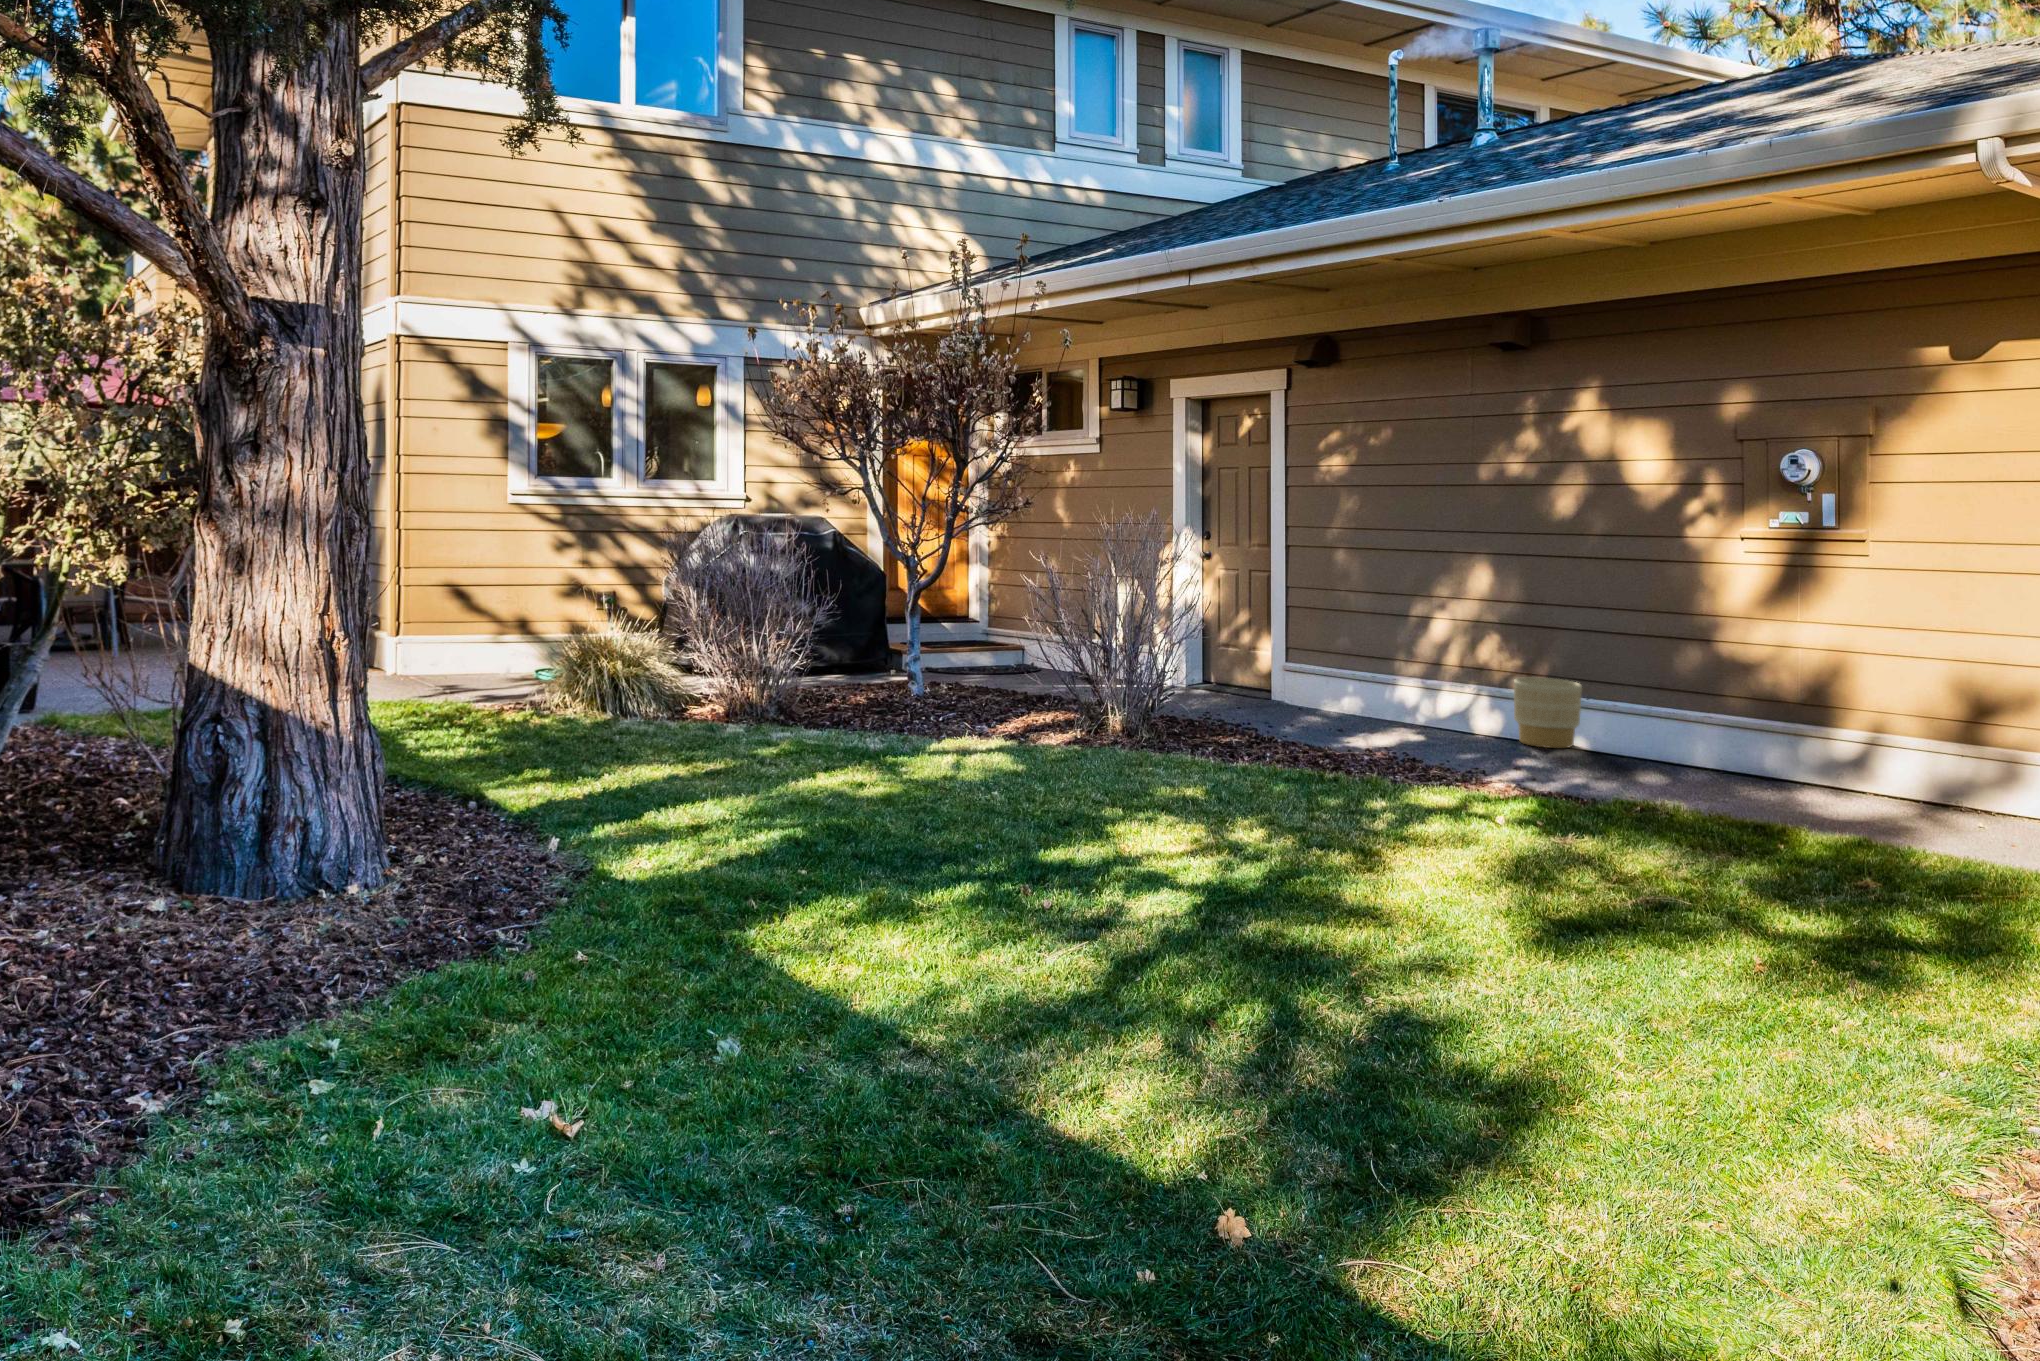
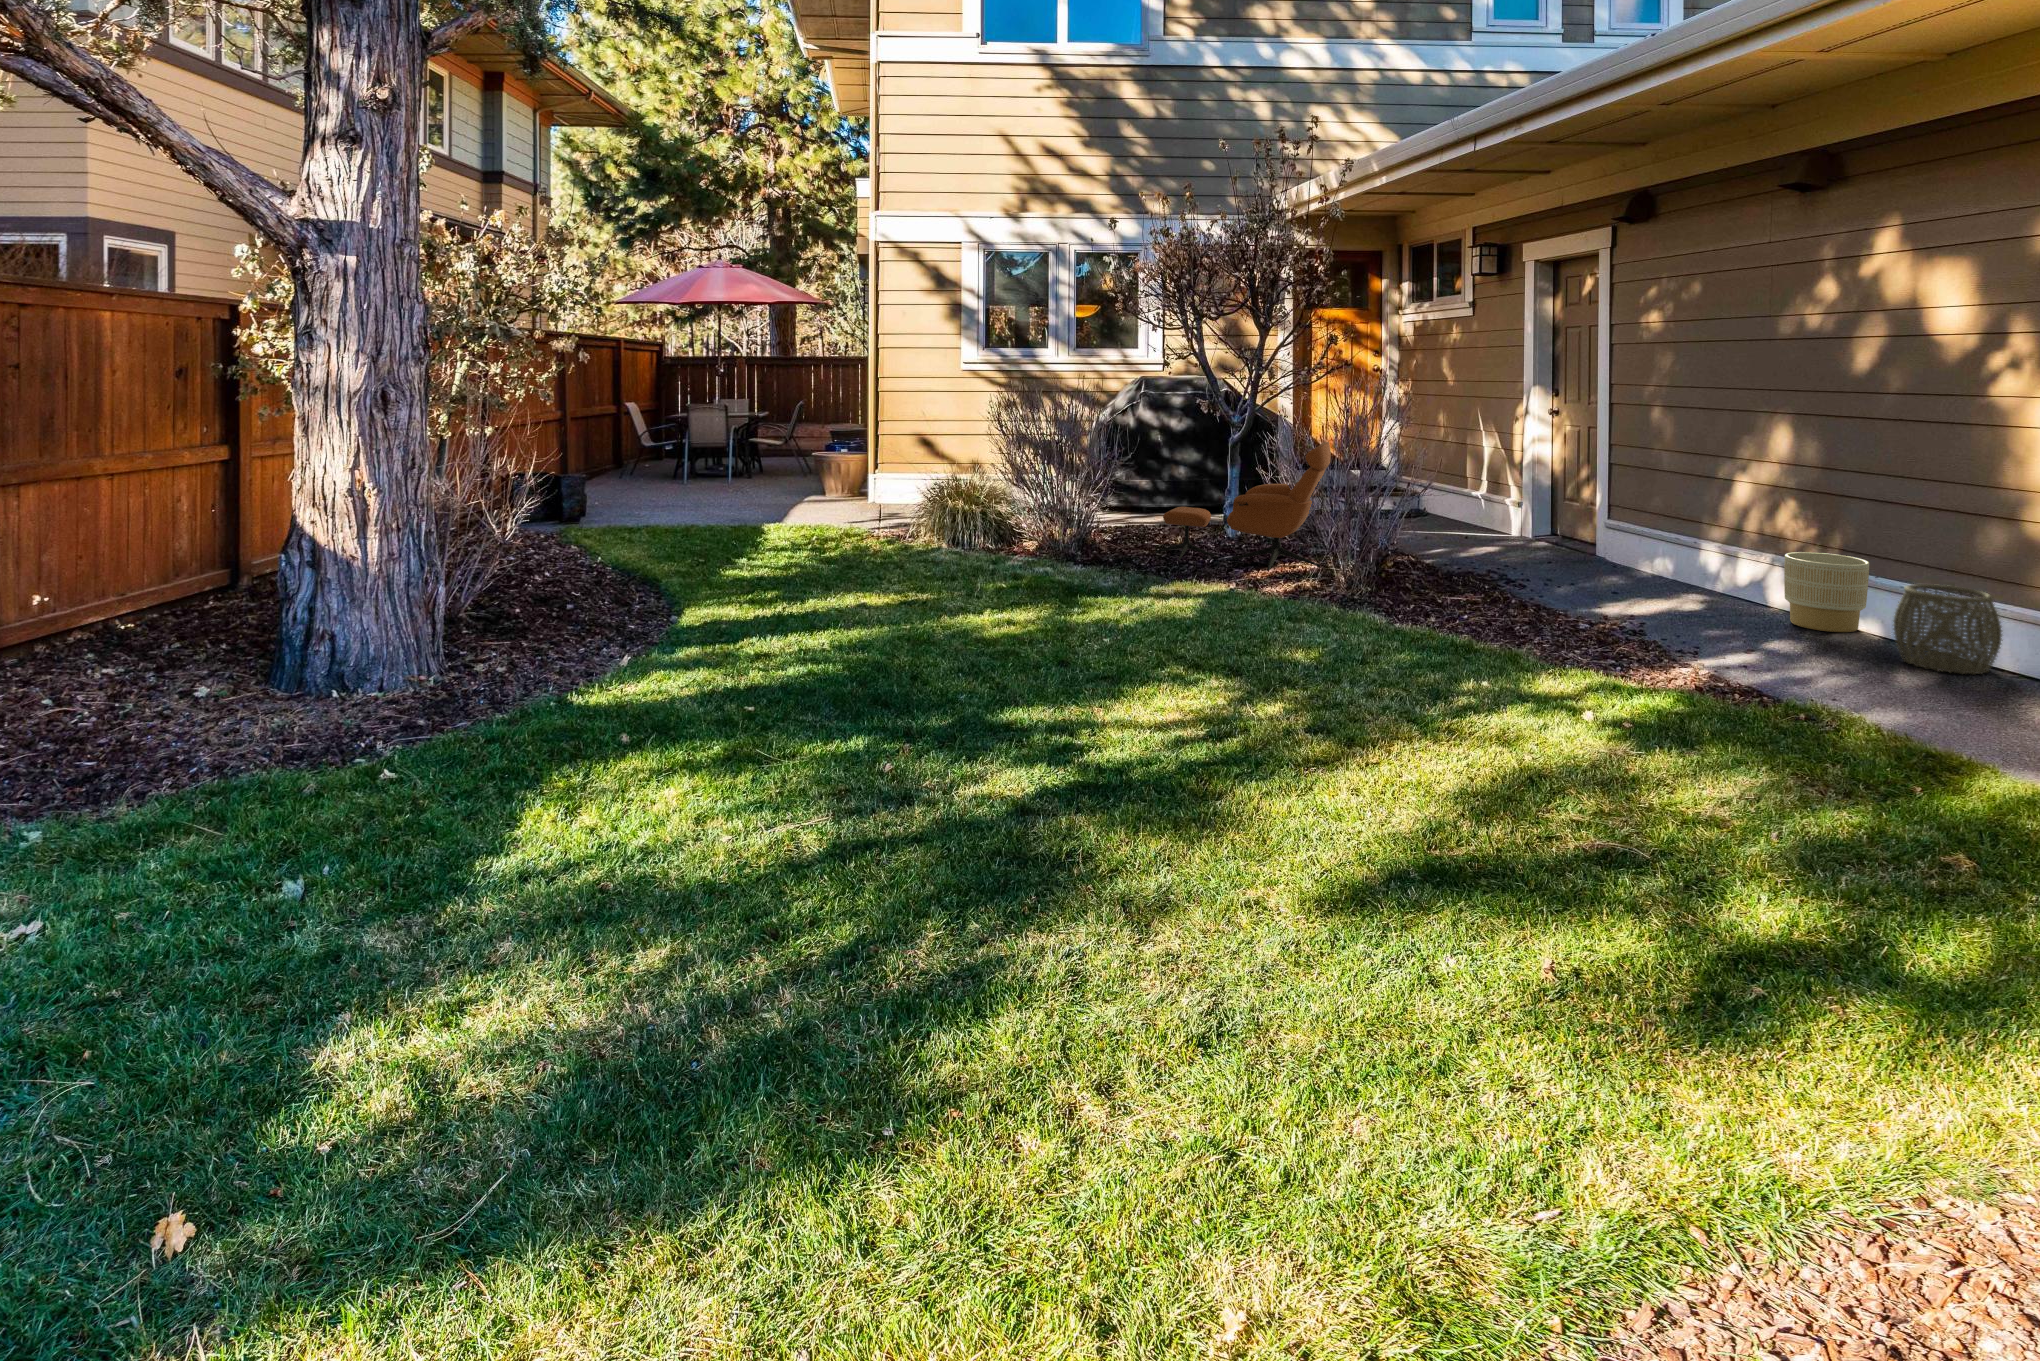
lounge chair: none [900,588,1092,730] -> present [1155,442,1331,570]
woven basket: none [1629,699,1712,775] -> present [1893,584,2003,674]

